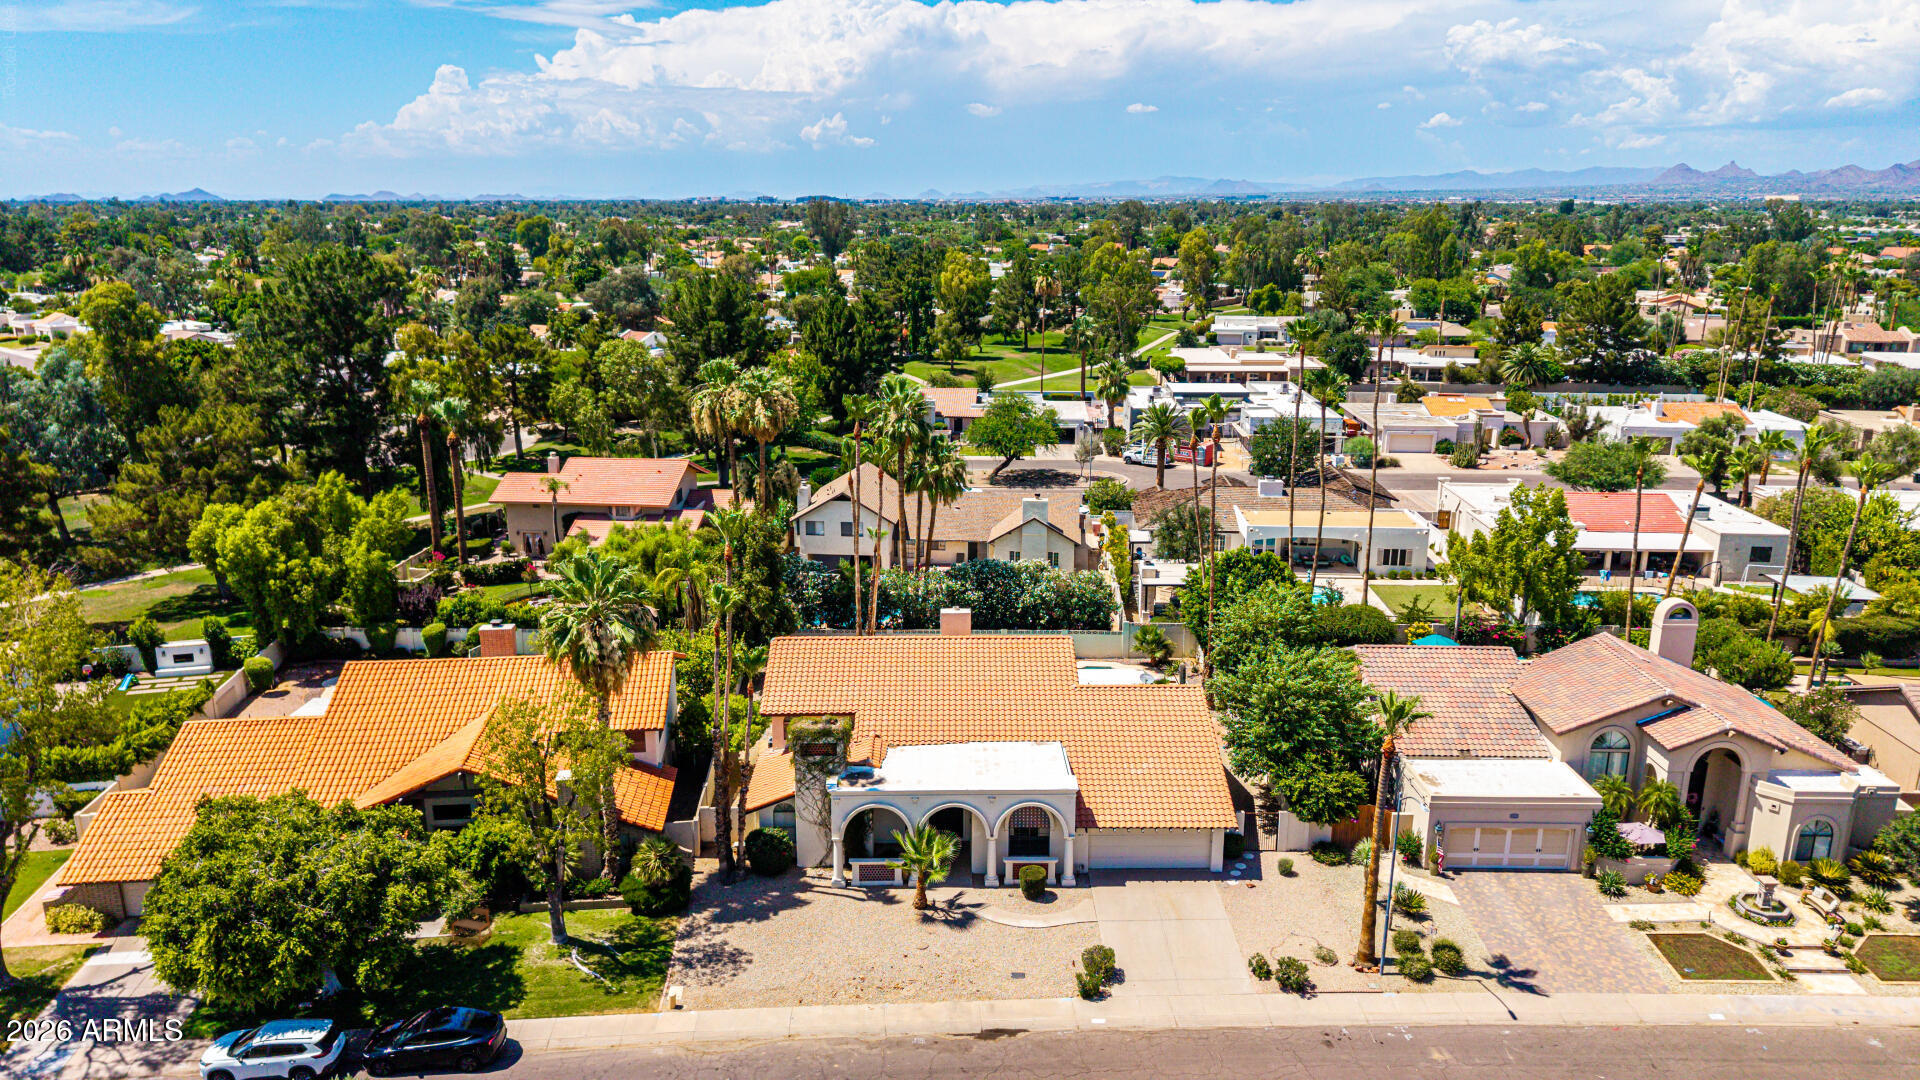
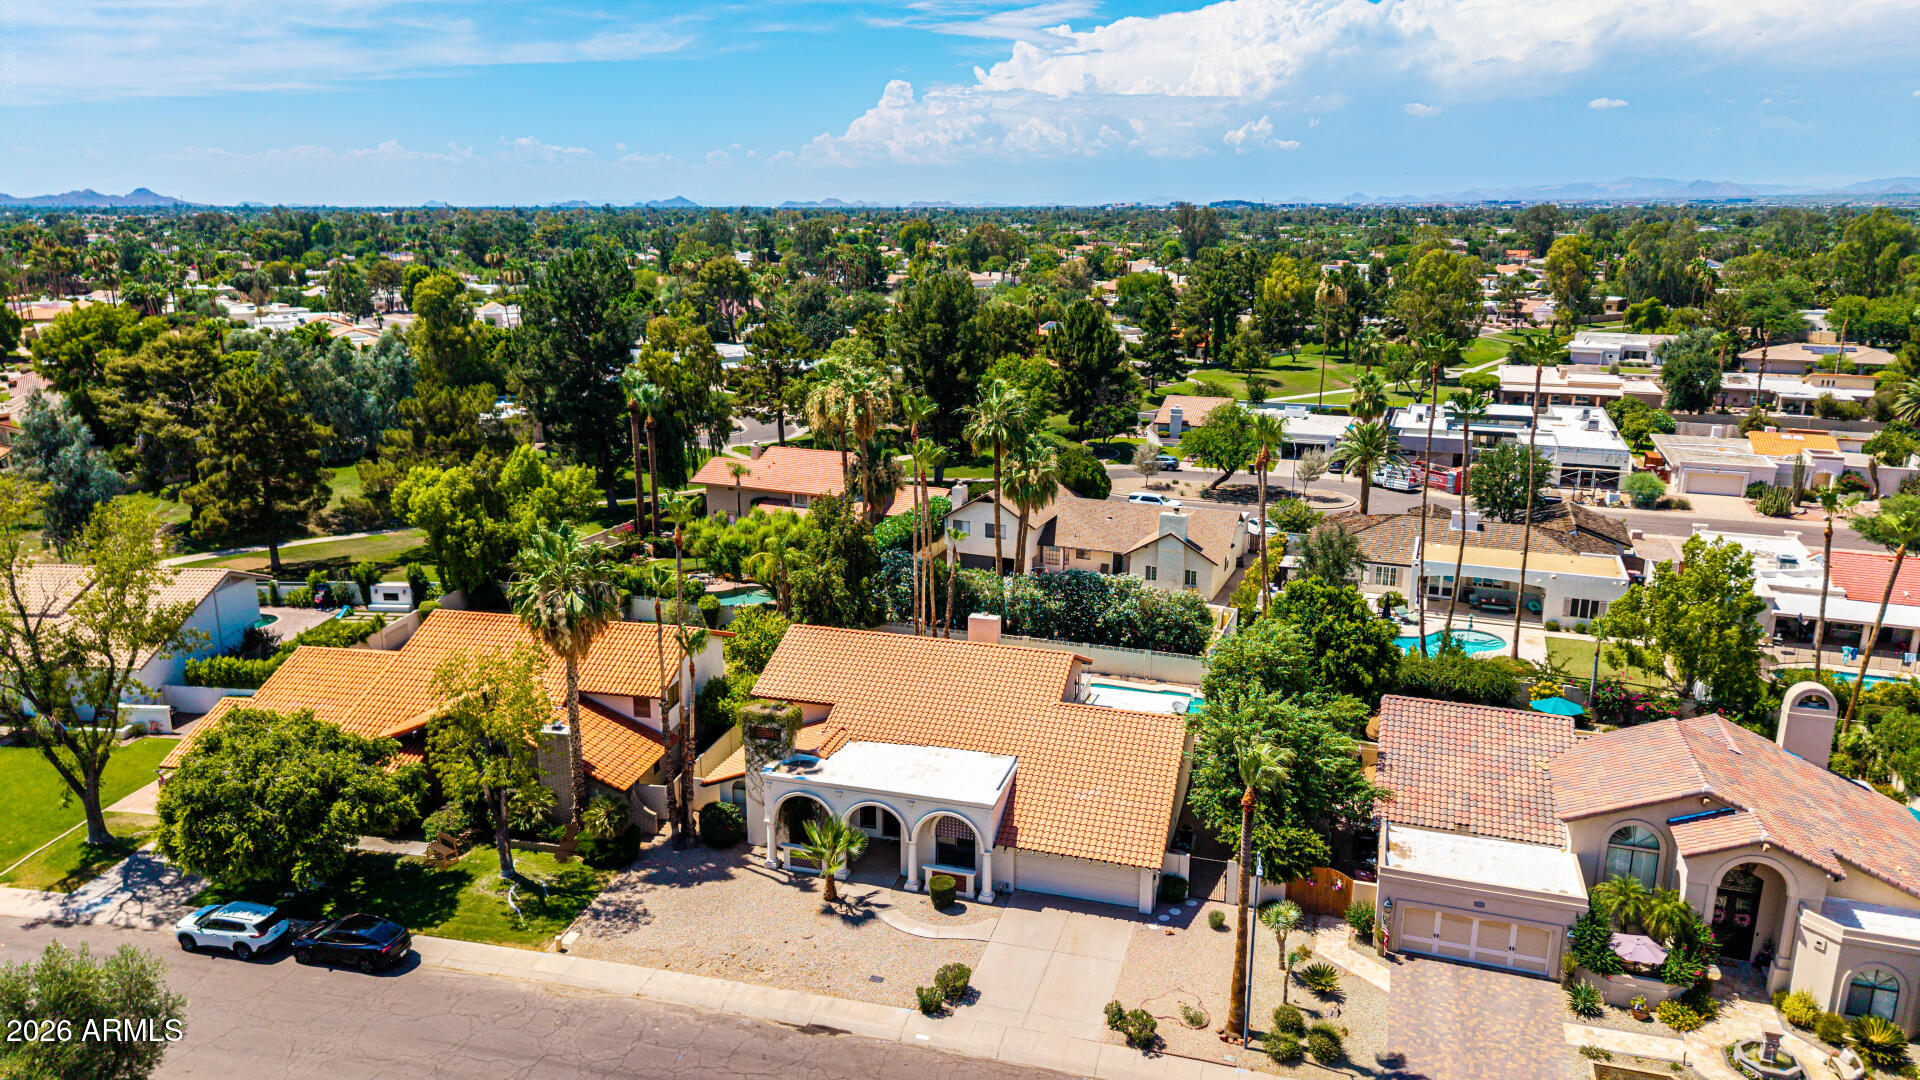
lounge chair: none [601,874,627,919] -> present [554,823,580,862]

